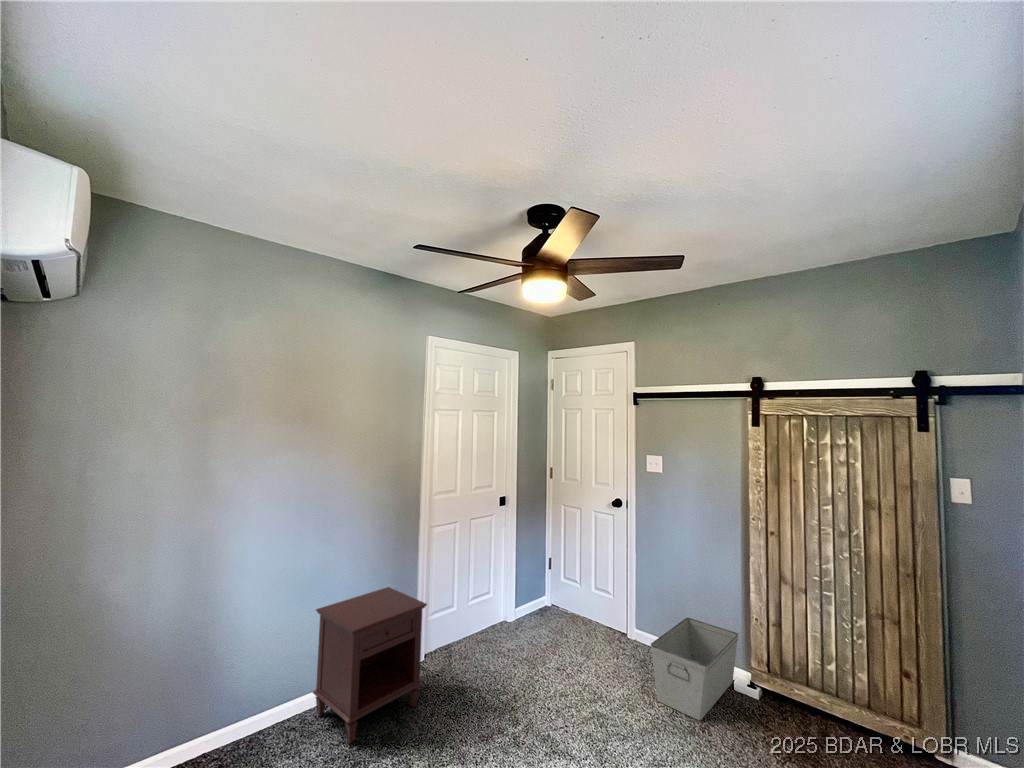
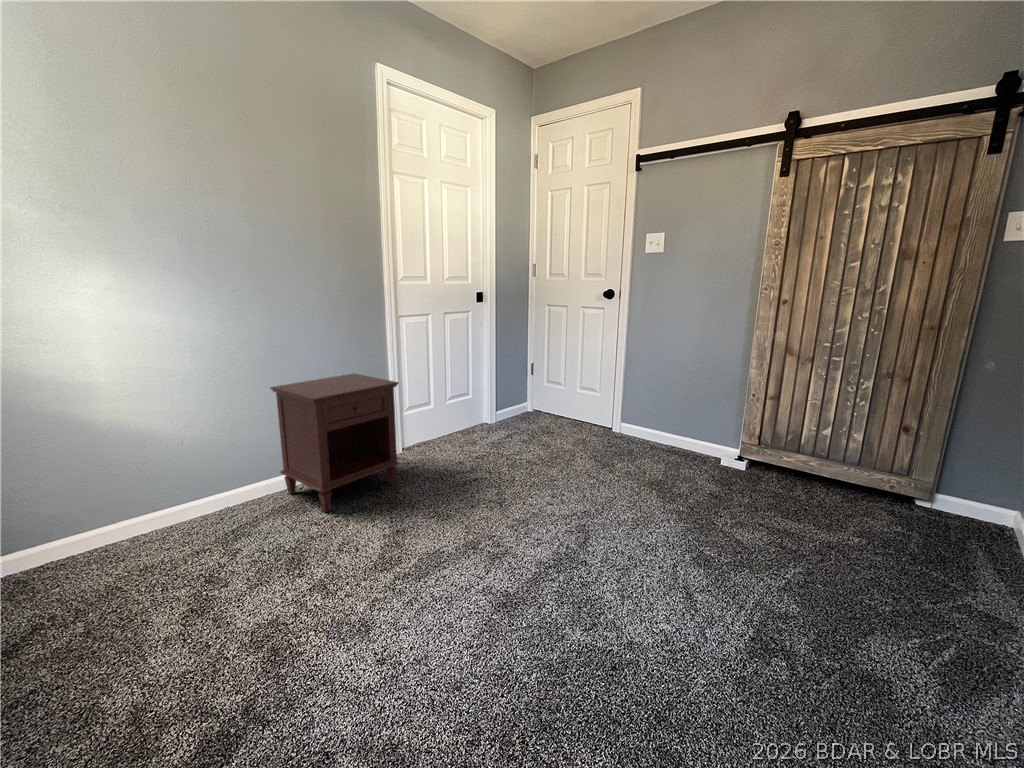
storage bin: present [651,618,738,720] -> none [642,403,732,485]

